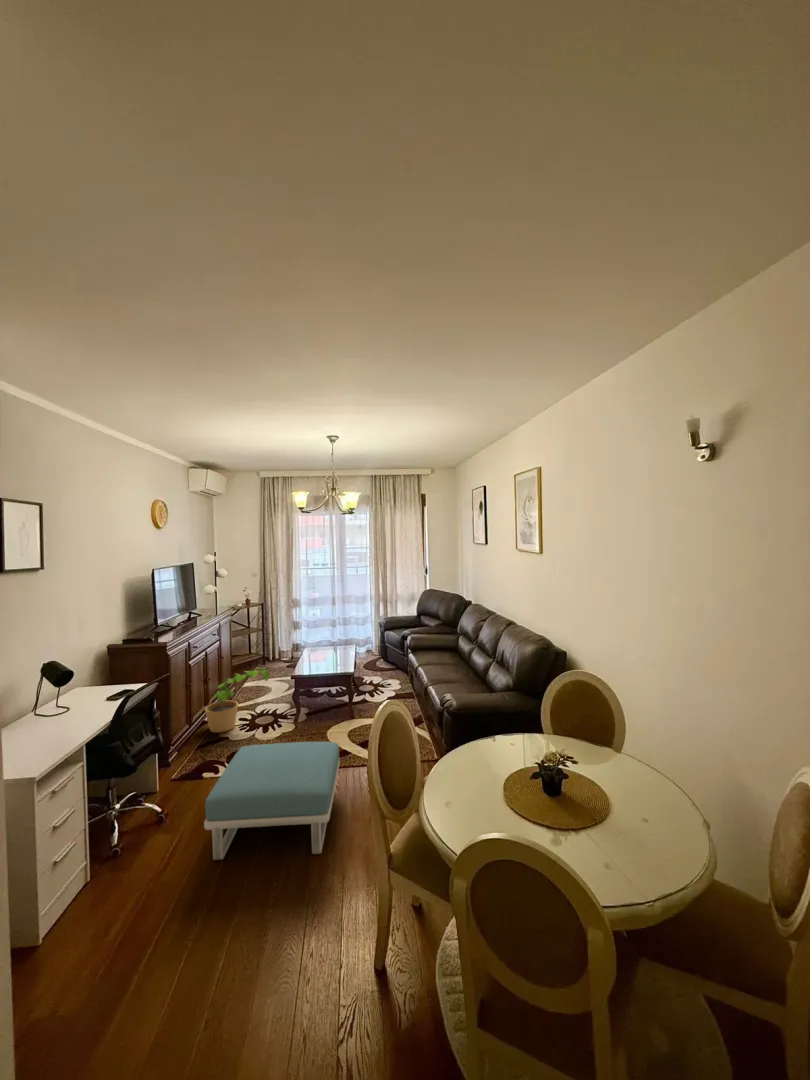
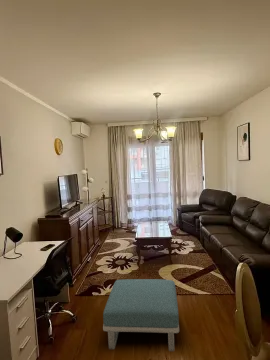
potted plant: present [205,668,269,732] -> none [88,233,123,269]

